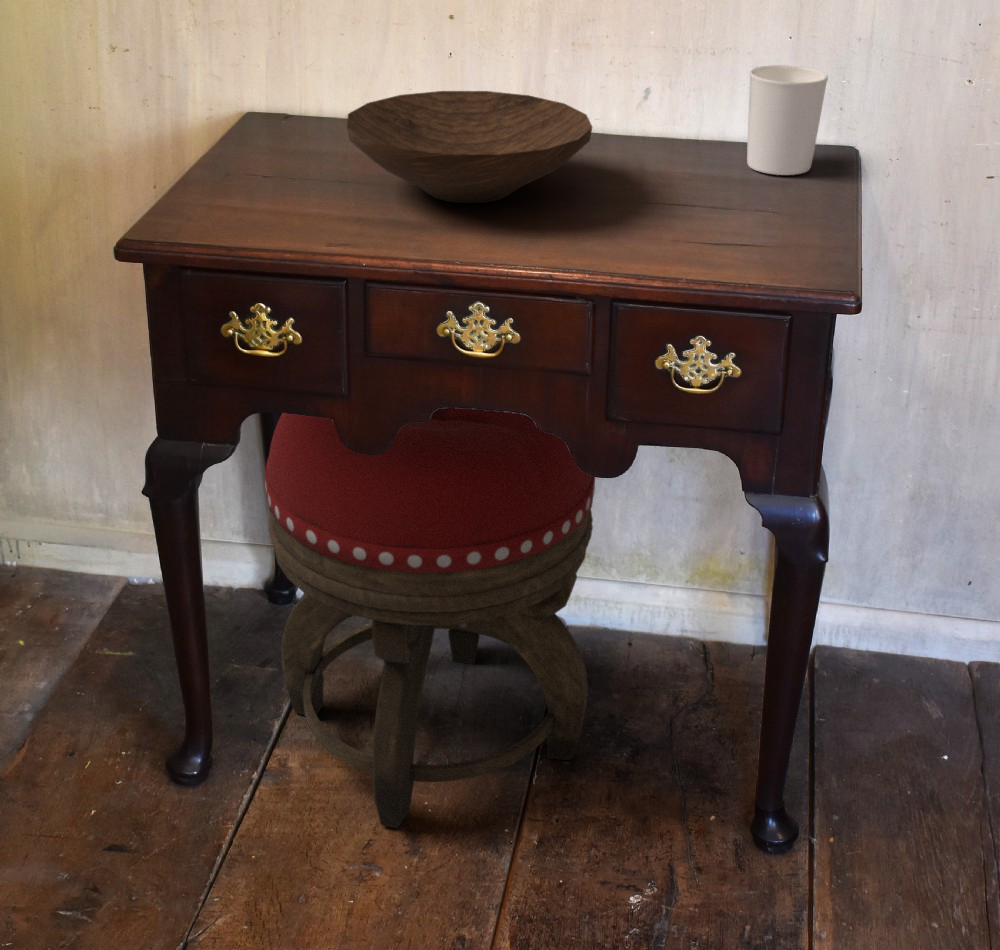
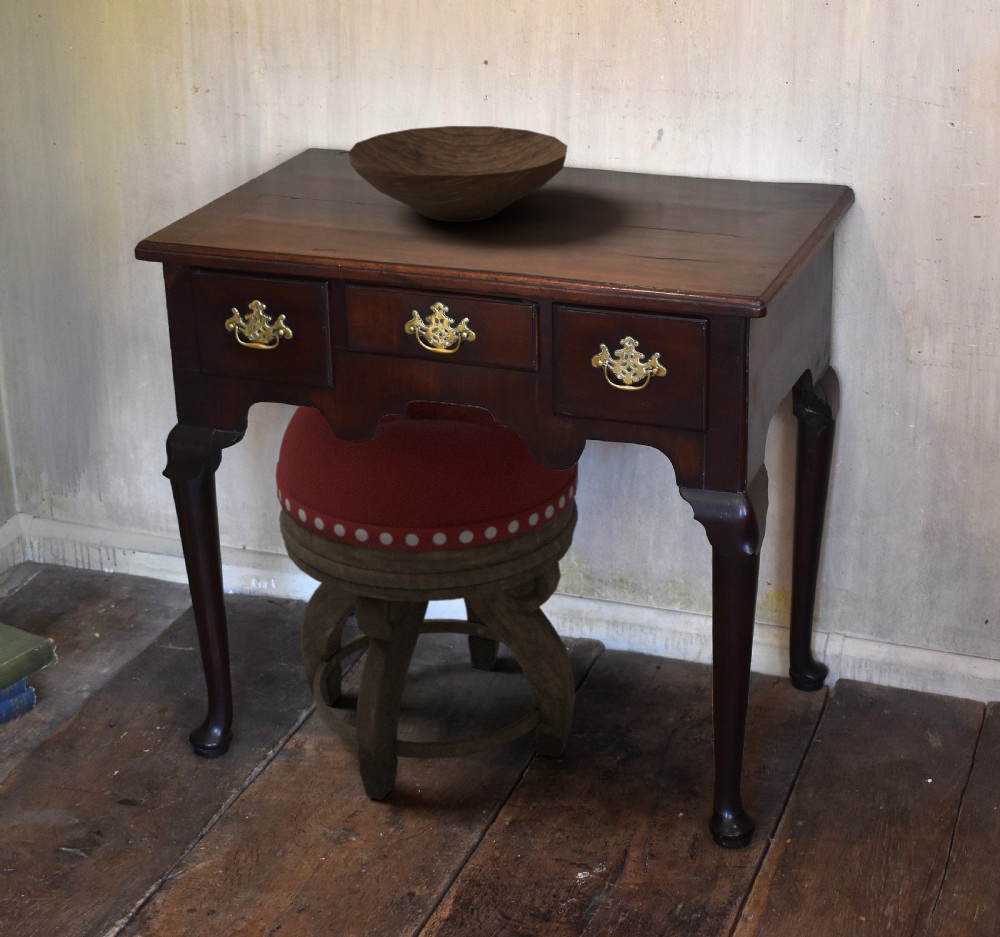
candle holder: present [747,65,828,175] -> none [727,104,799,204]

